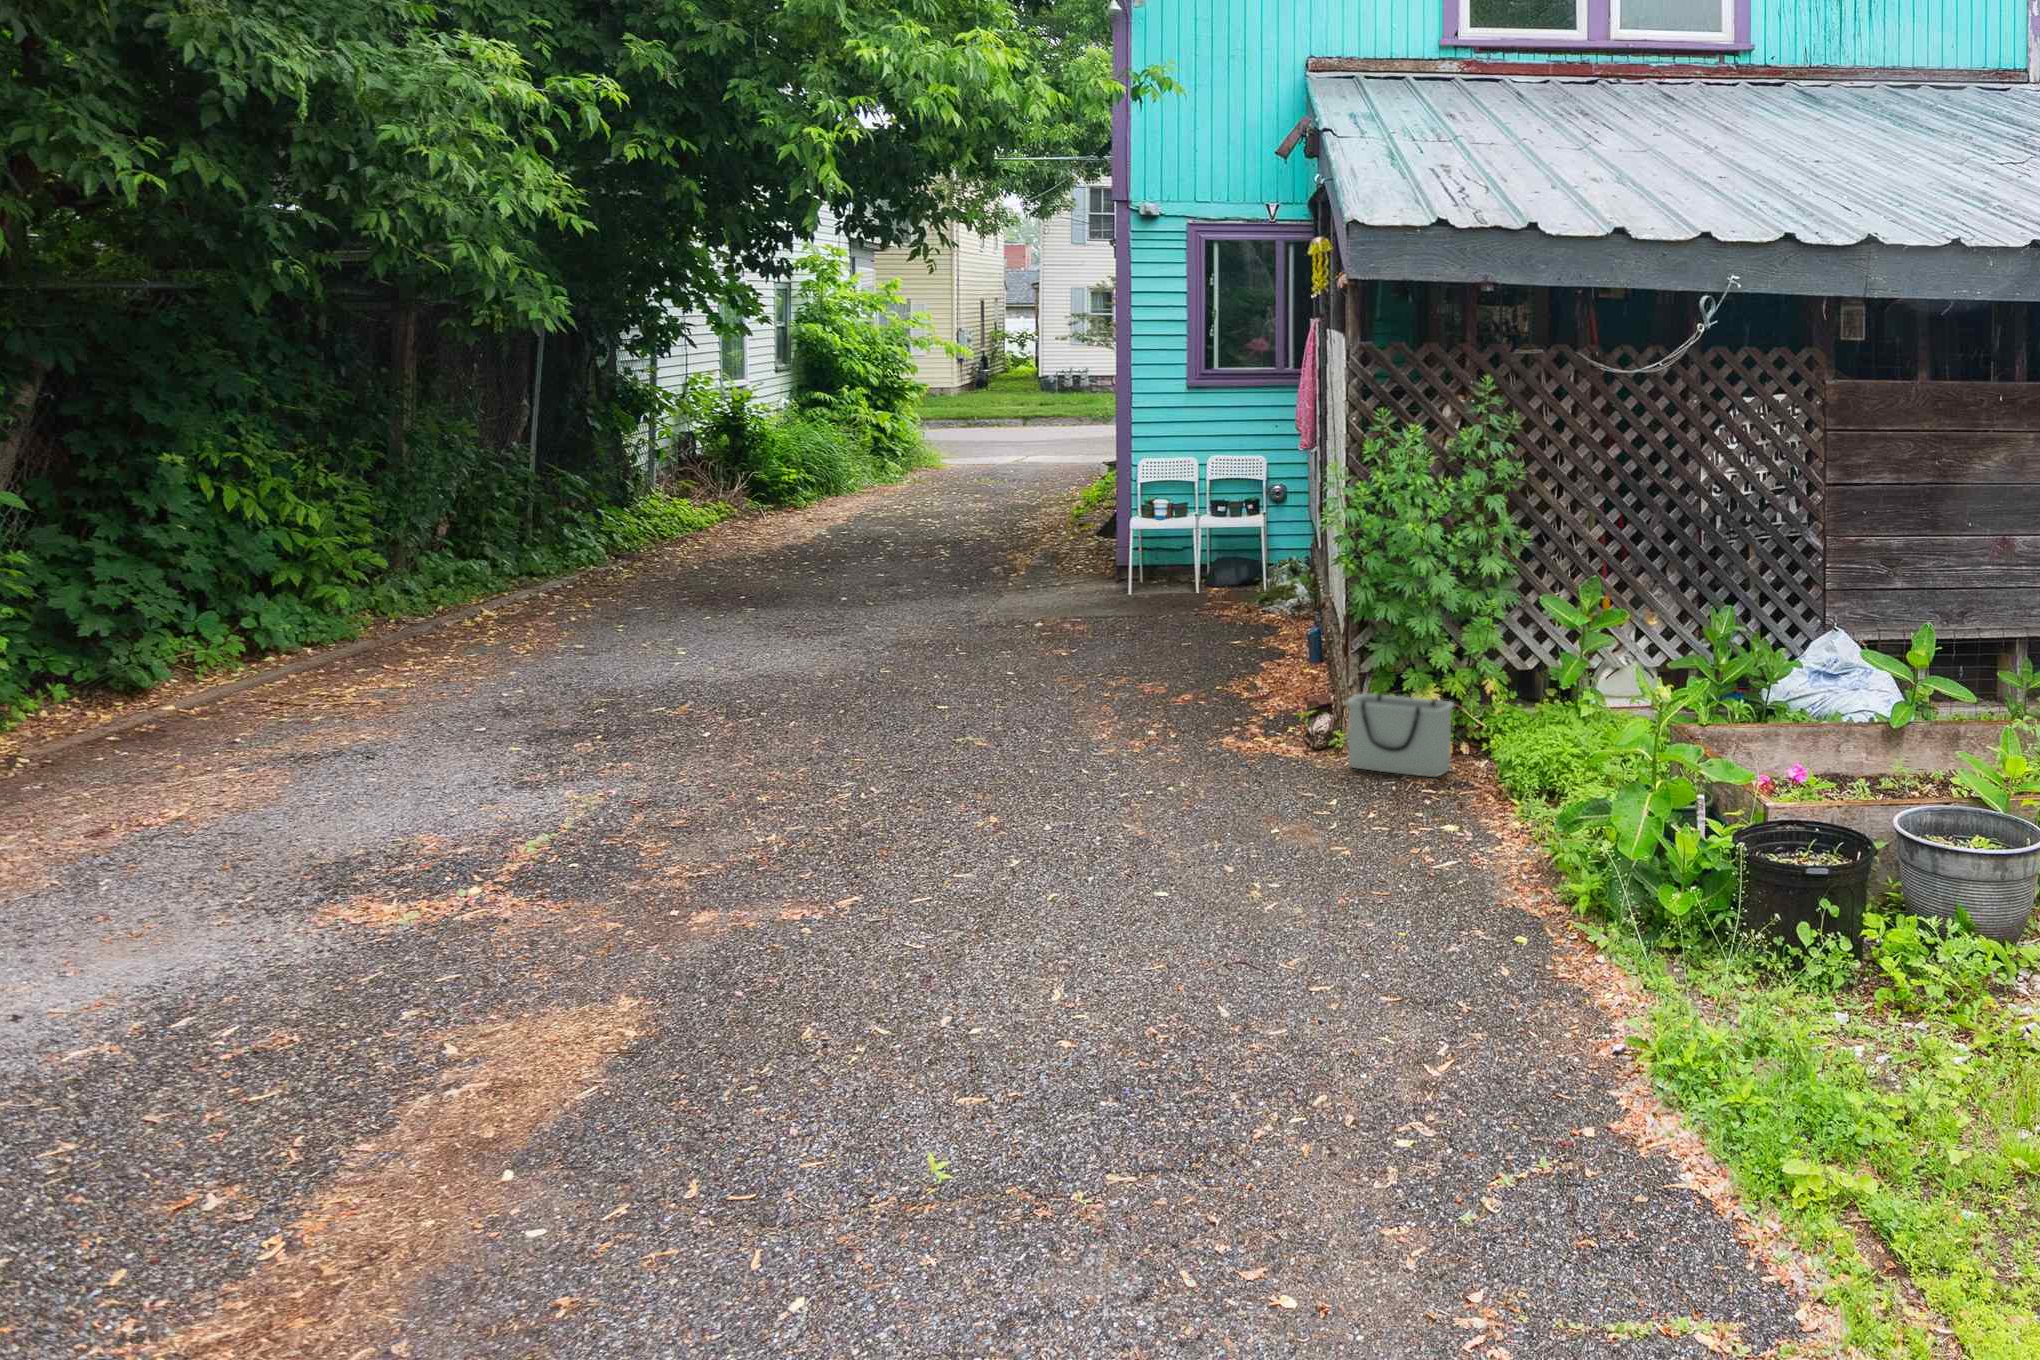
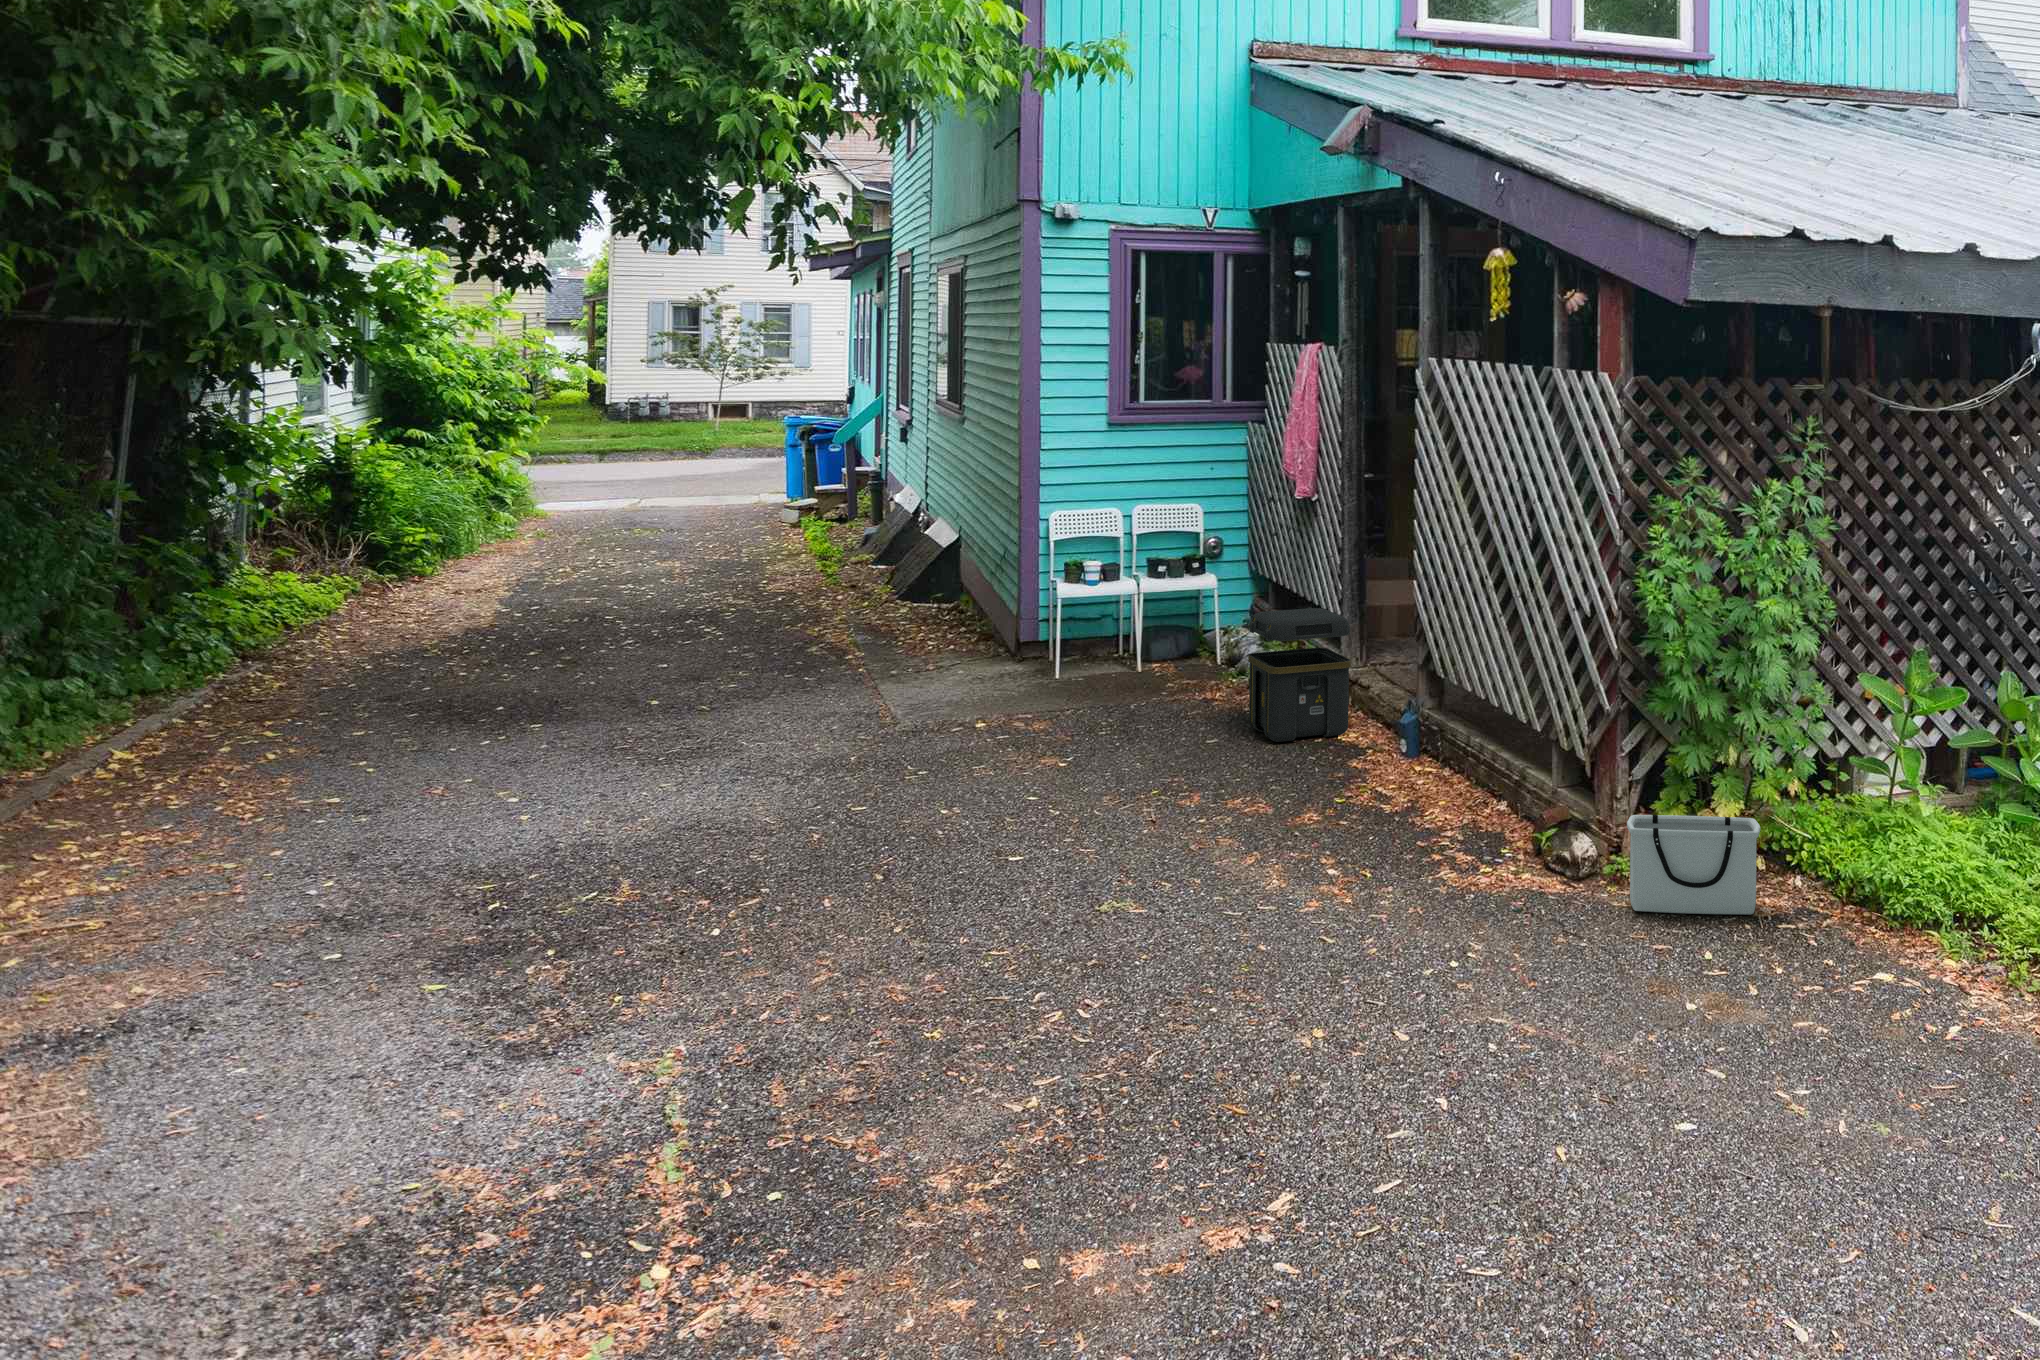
toolbox: none [1236,540,1311,646] -> present [1248,608,1351,742]

